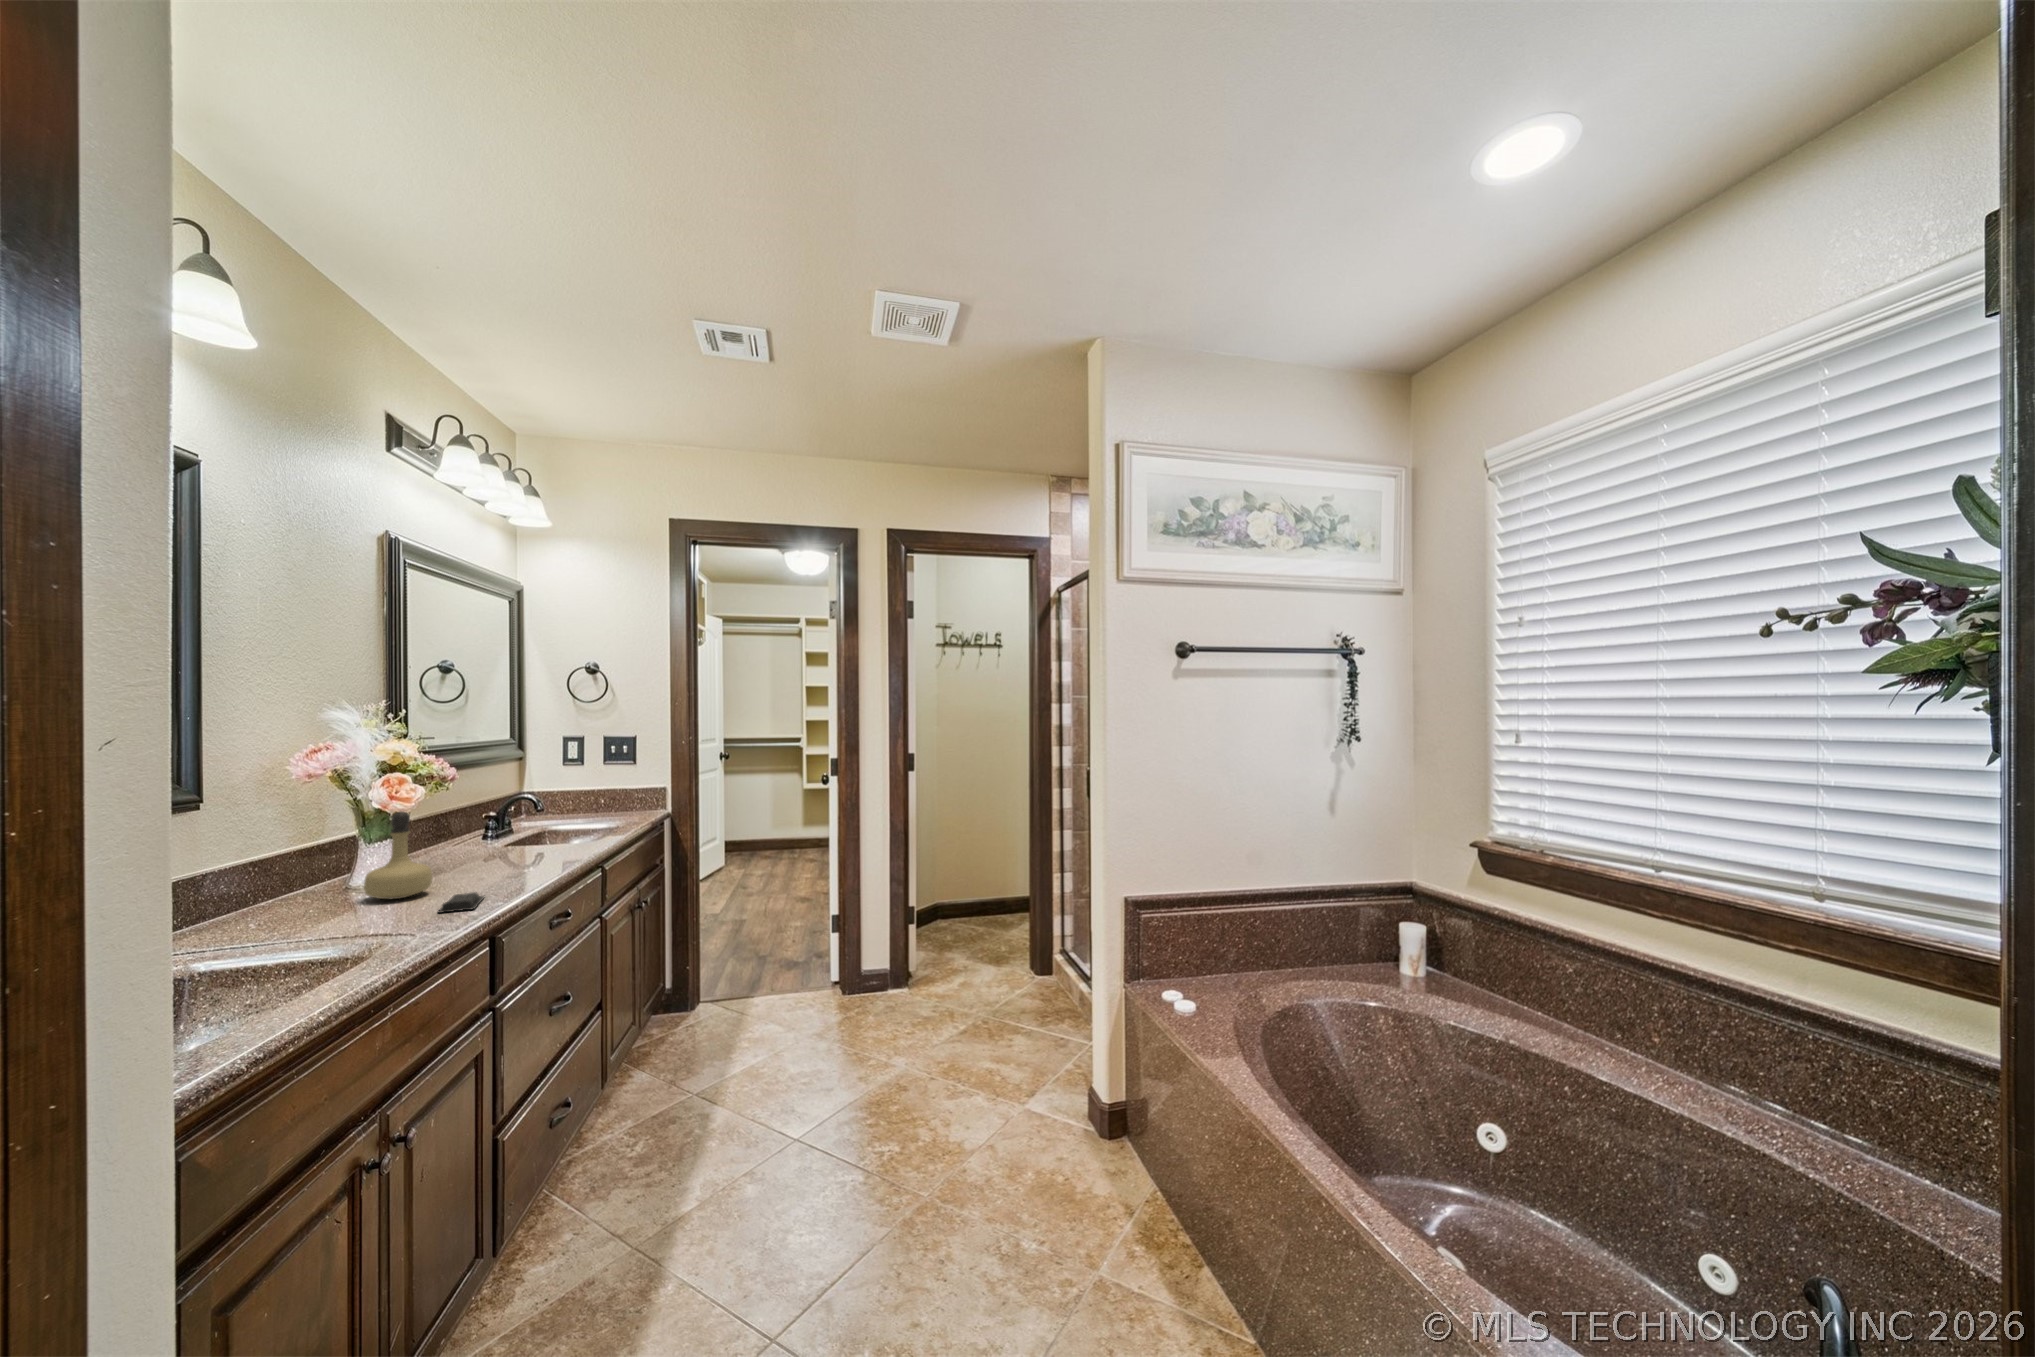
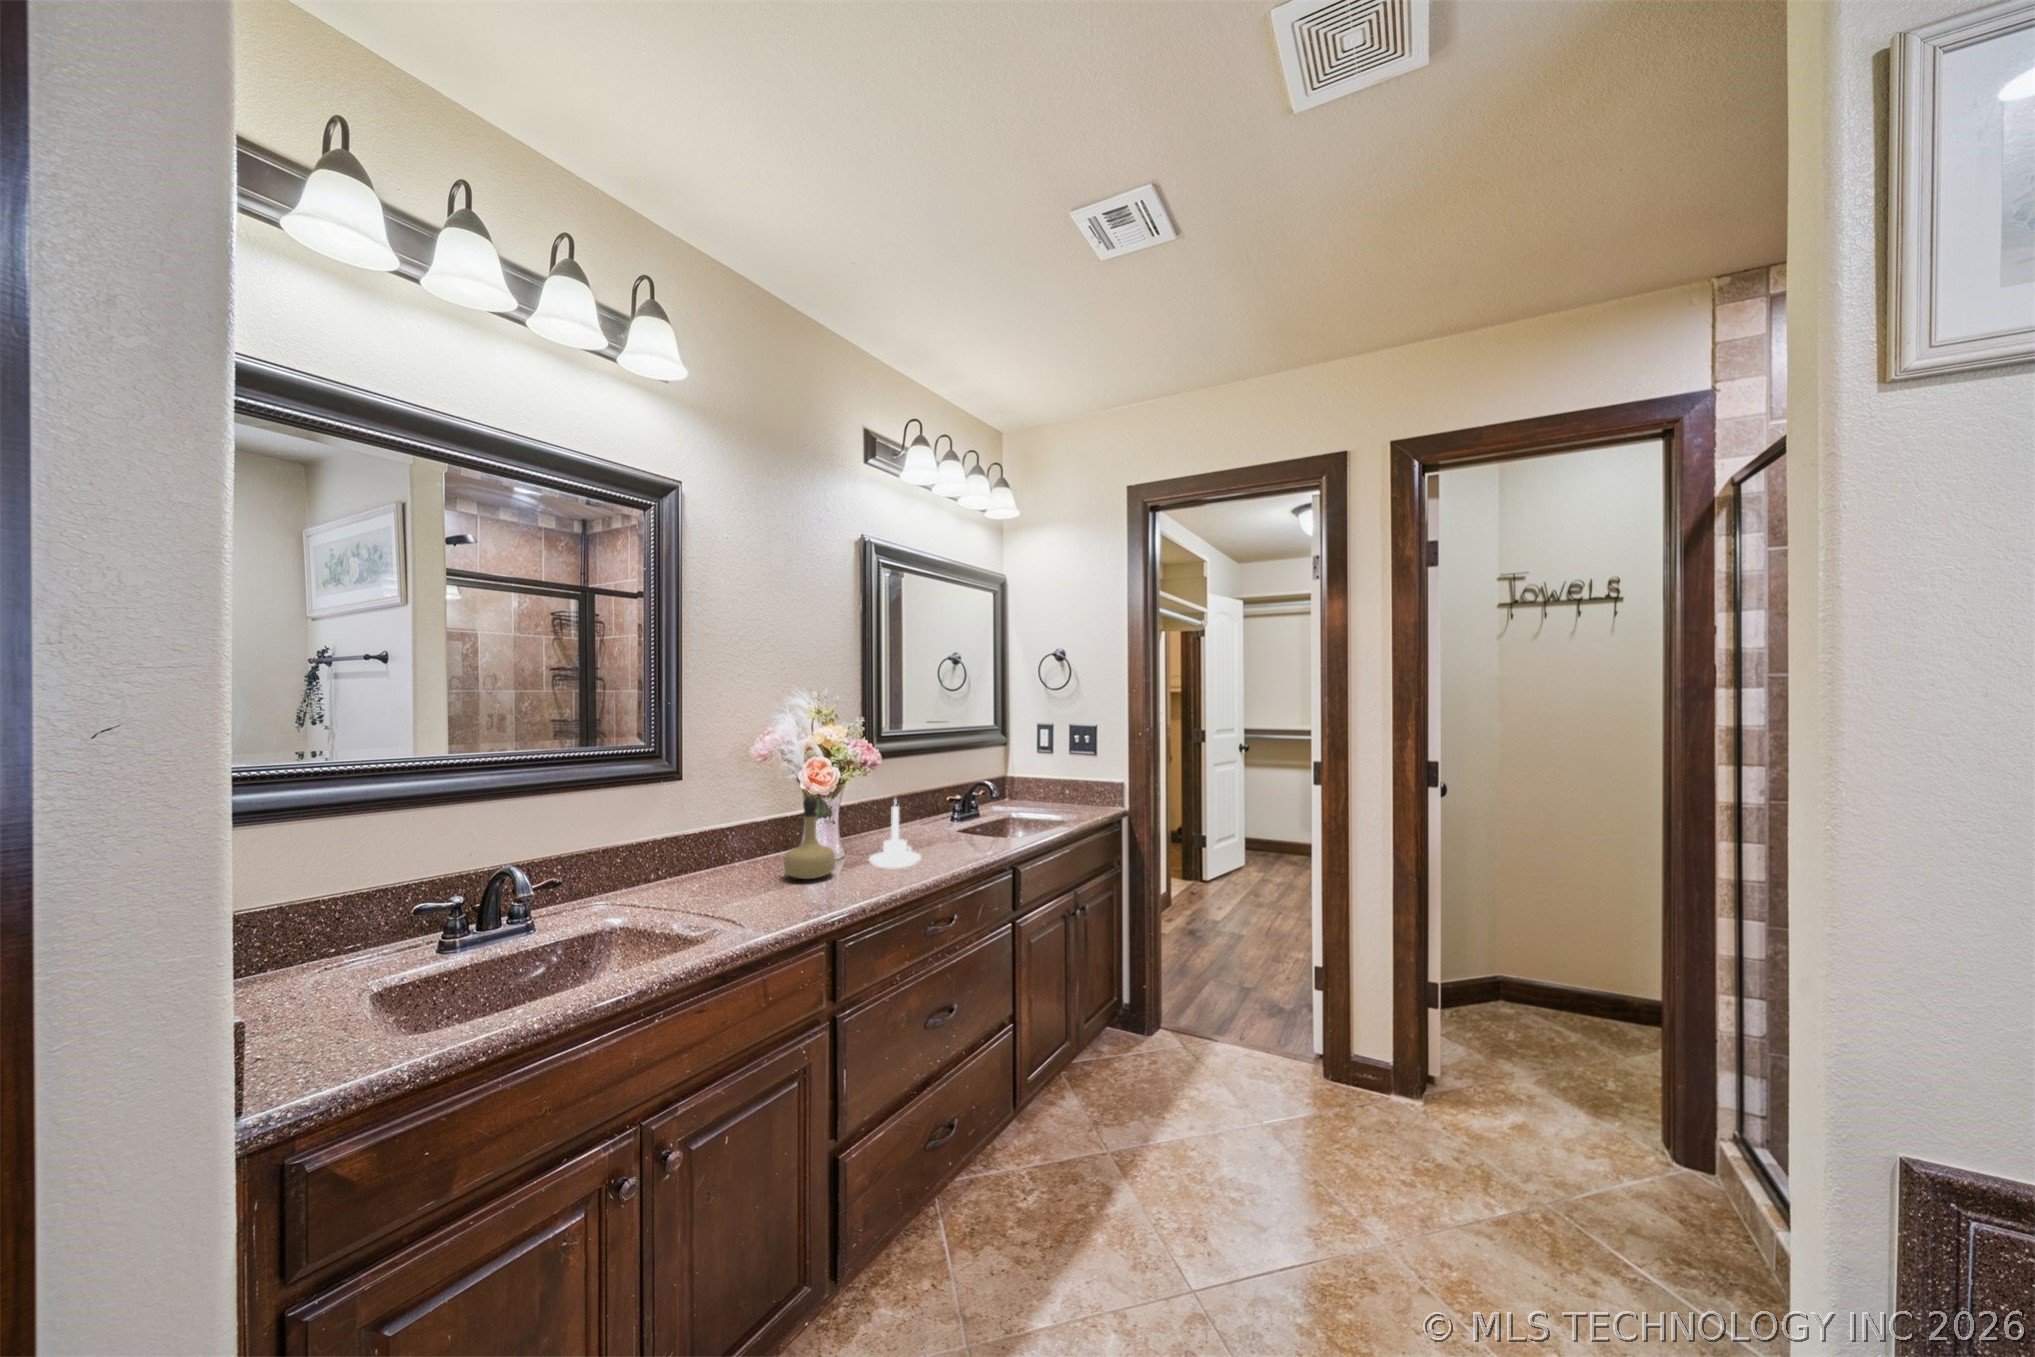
candle holder: none [455,807,519,878] -> present [869,800,921,868]
soap bar: present [438,892,484,913] -> none [802,887,857,909]

